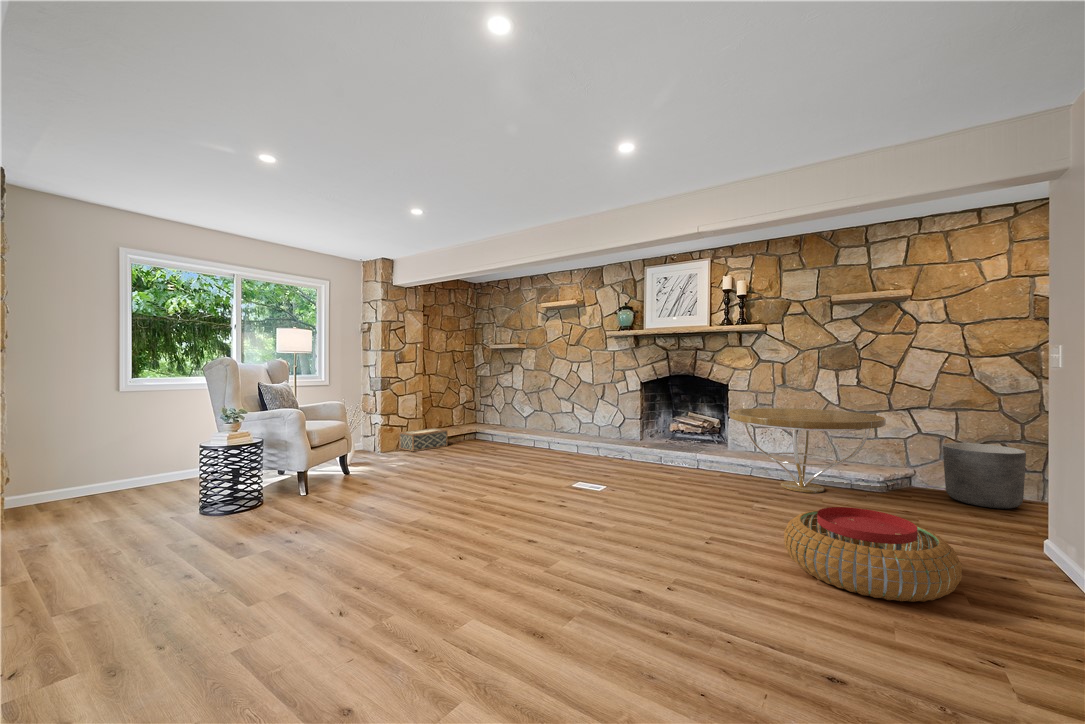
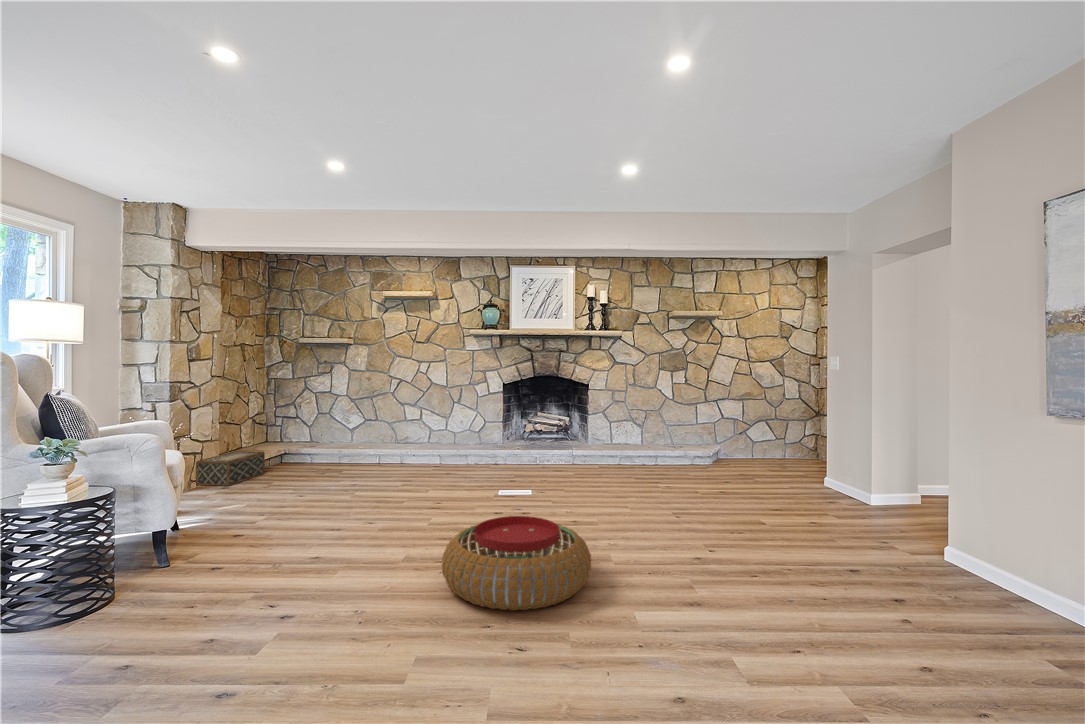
coffee table: present [729,408,886,493] -> none [612,404,725,471]
planter: present [943,443,1026,508] -> none [742,423,787,465]
pouf: present [784,507,962,602] -> present [442,516,591,611]

